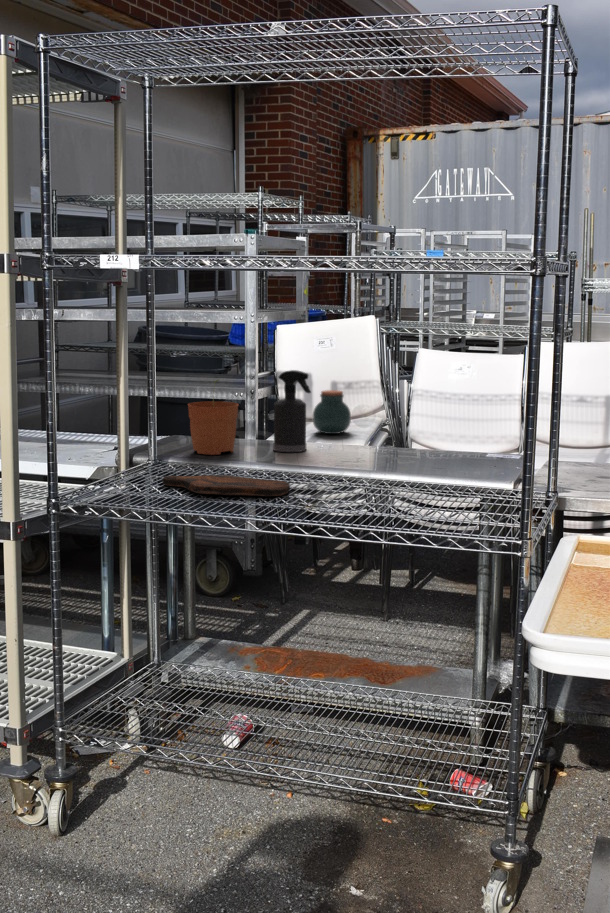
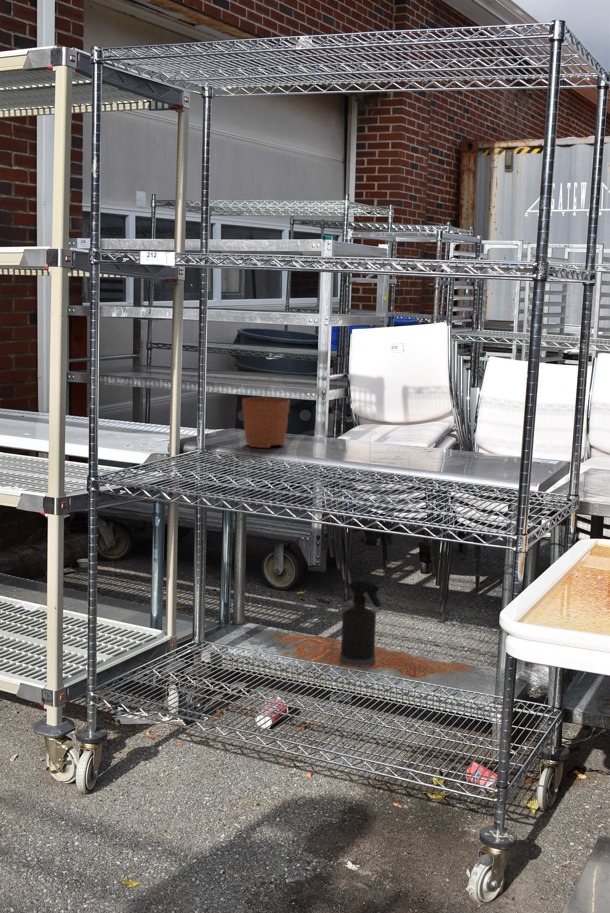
spray bottle: present [273,370,311,452] -> present [340,580,381,667]
jar: present [313,390,351,434] -> none [383,394,421,436]
cutting board: present [162,475,290,496] -> none [203,464,319,486]

